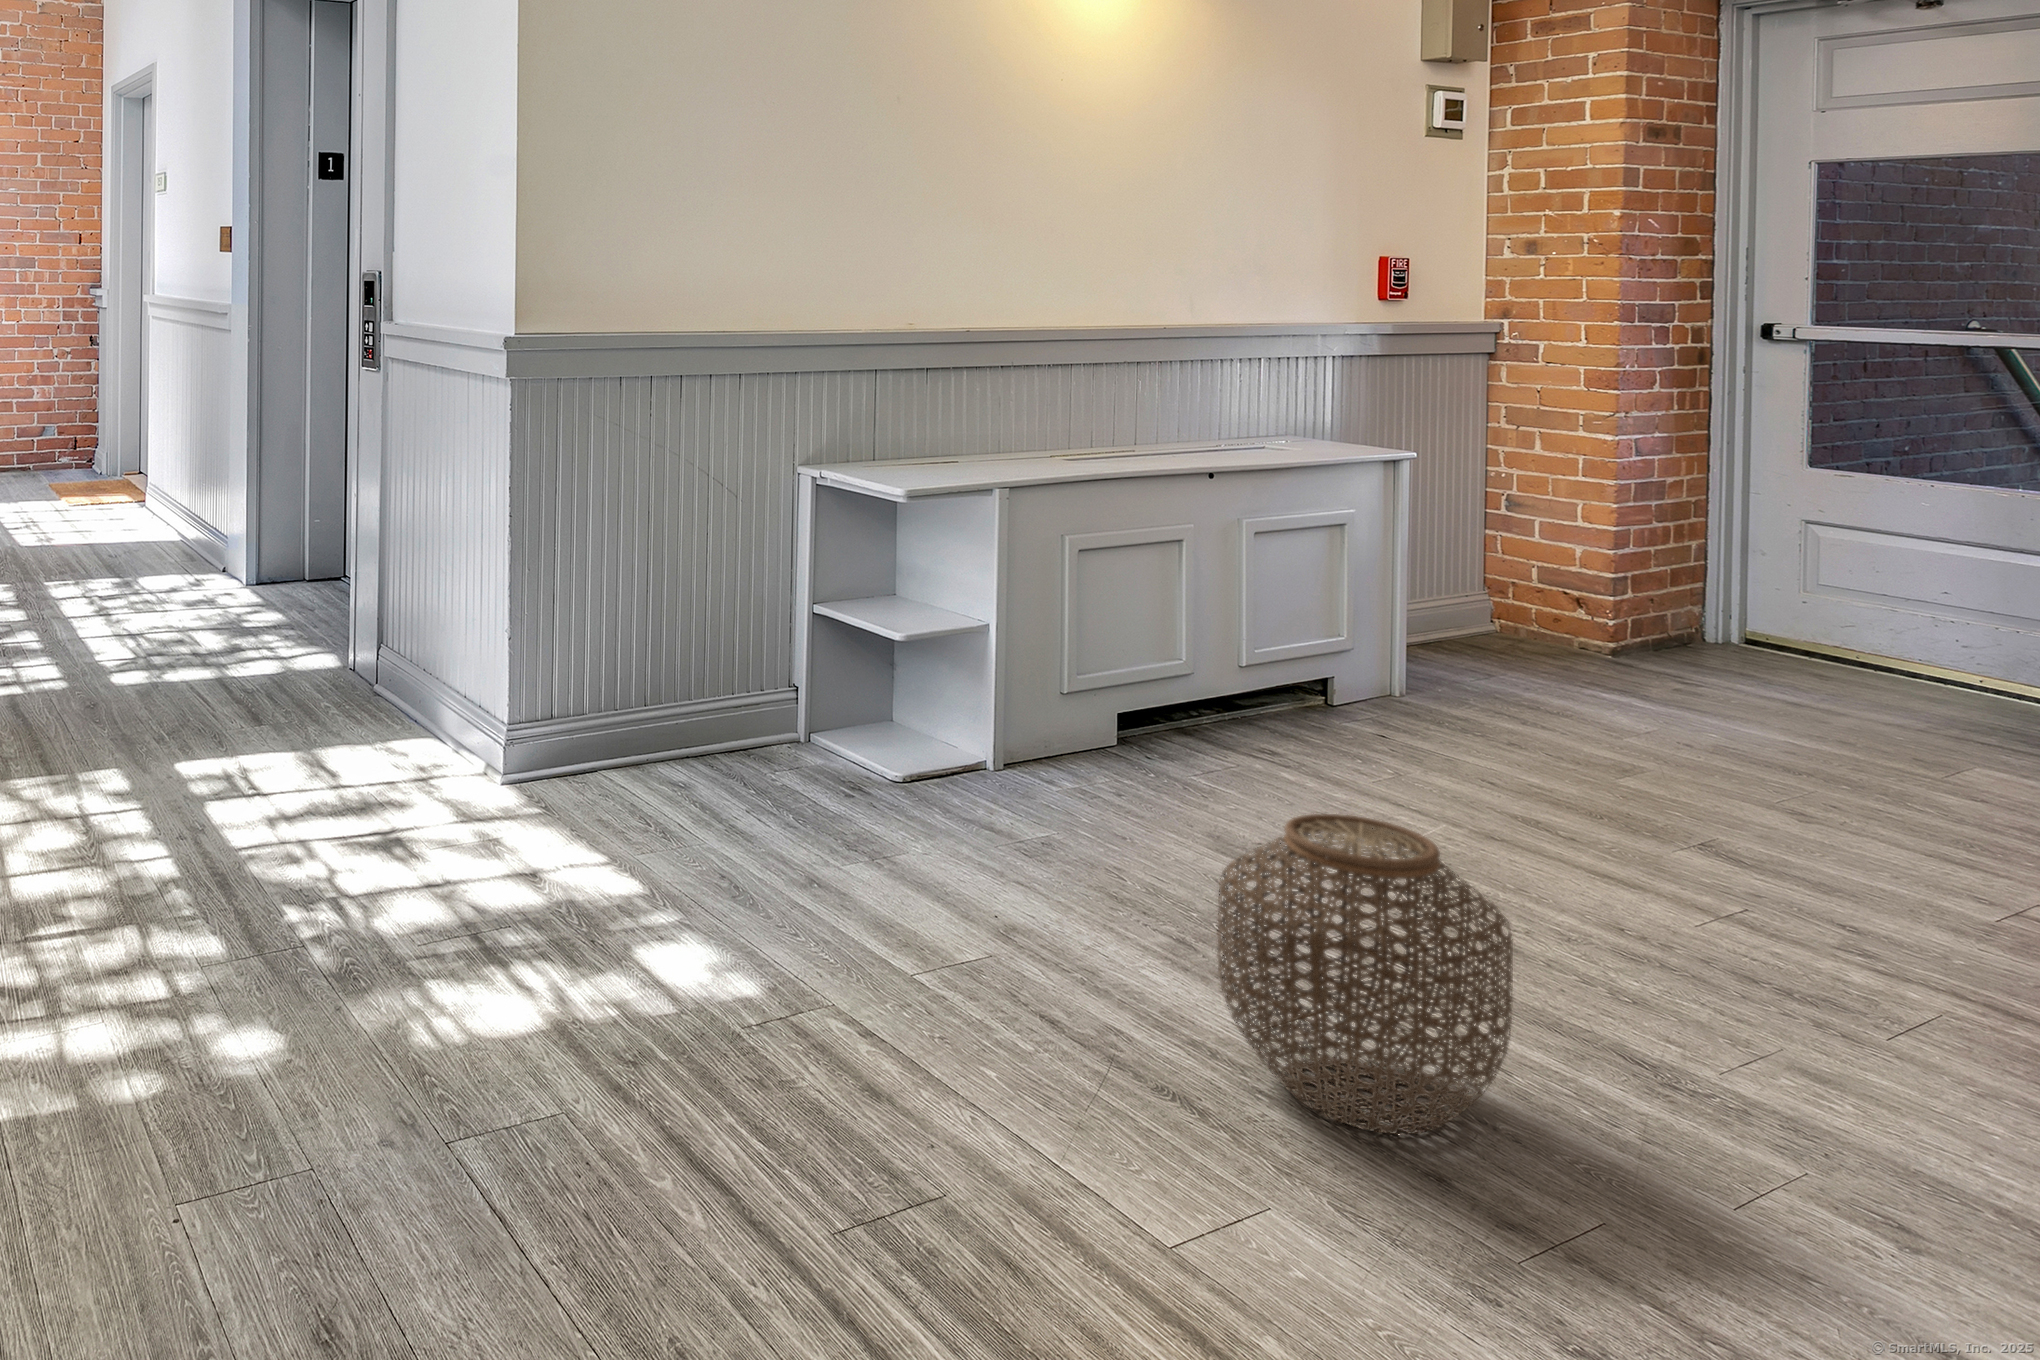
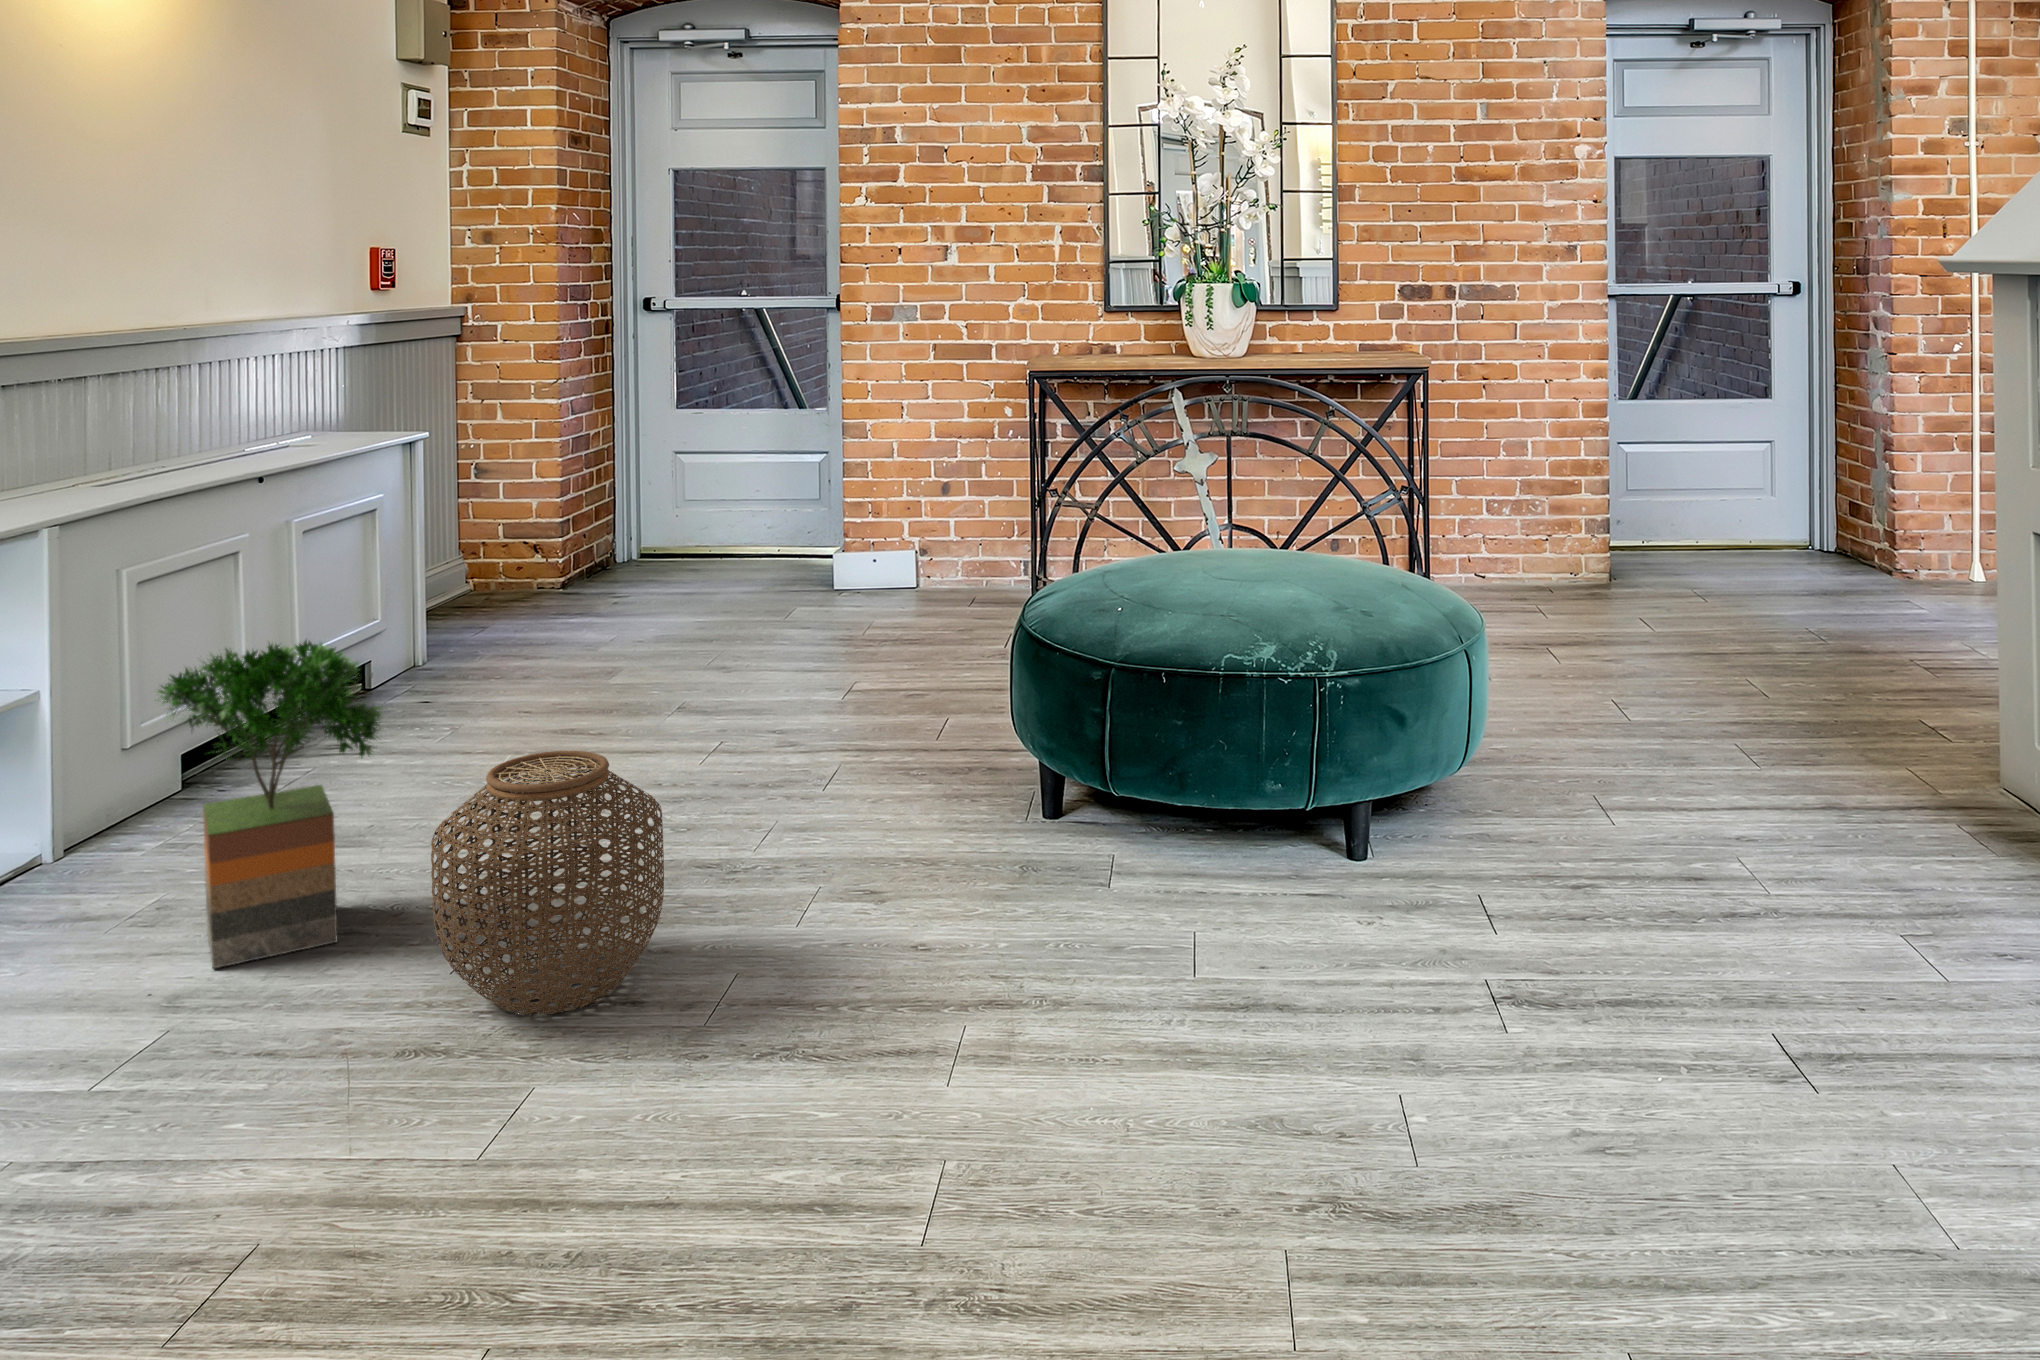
potted tree: none [1021,622,1233,943] -> present [158,640,383,969]

